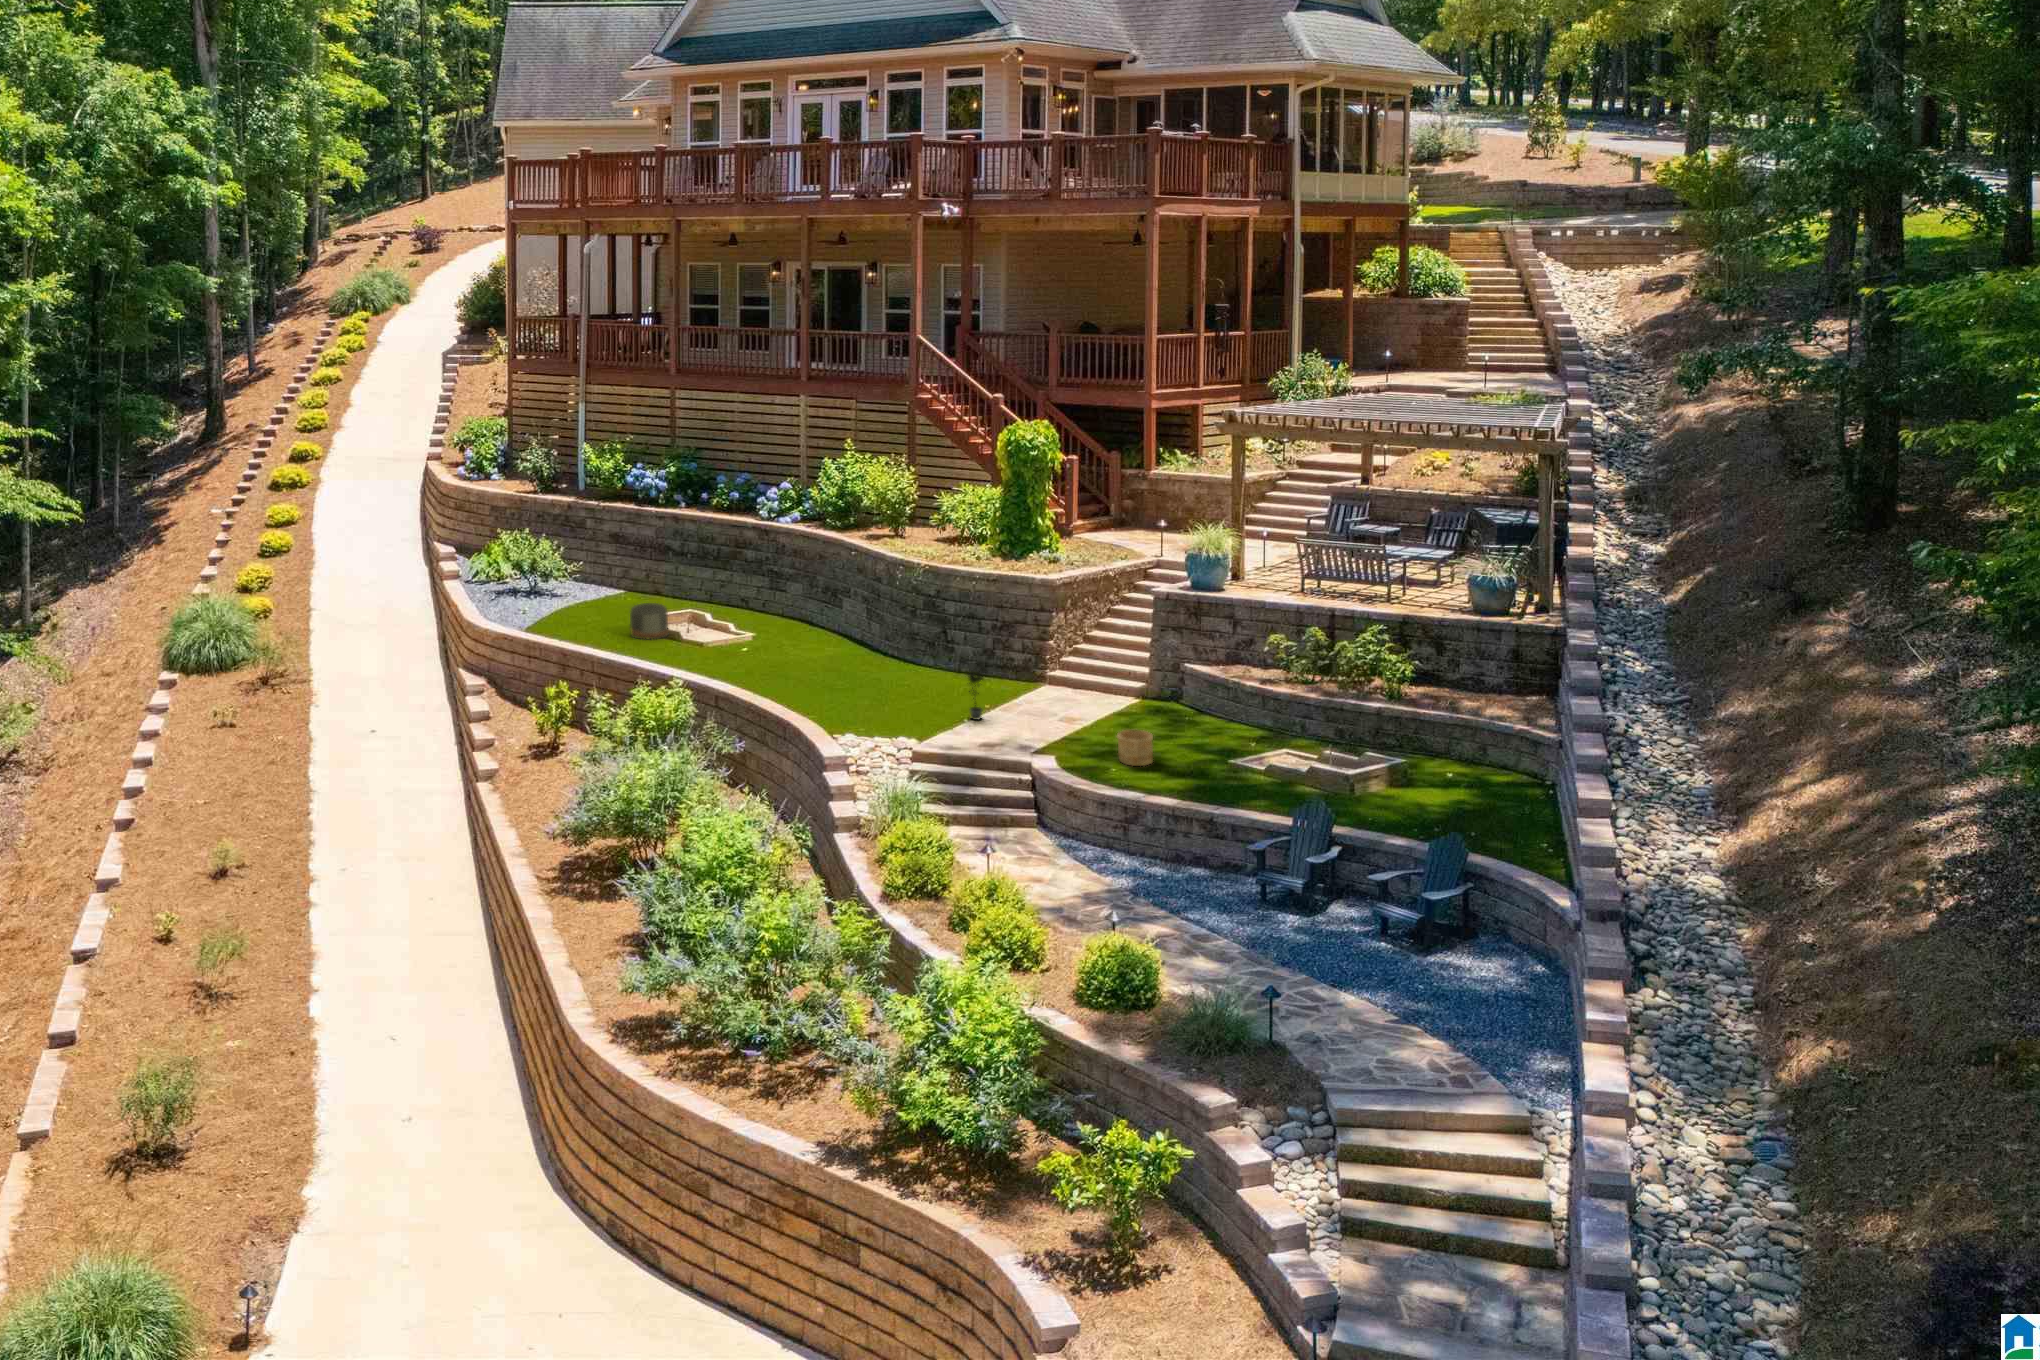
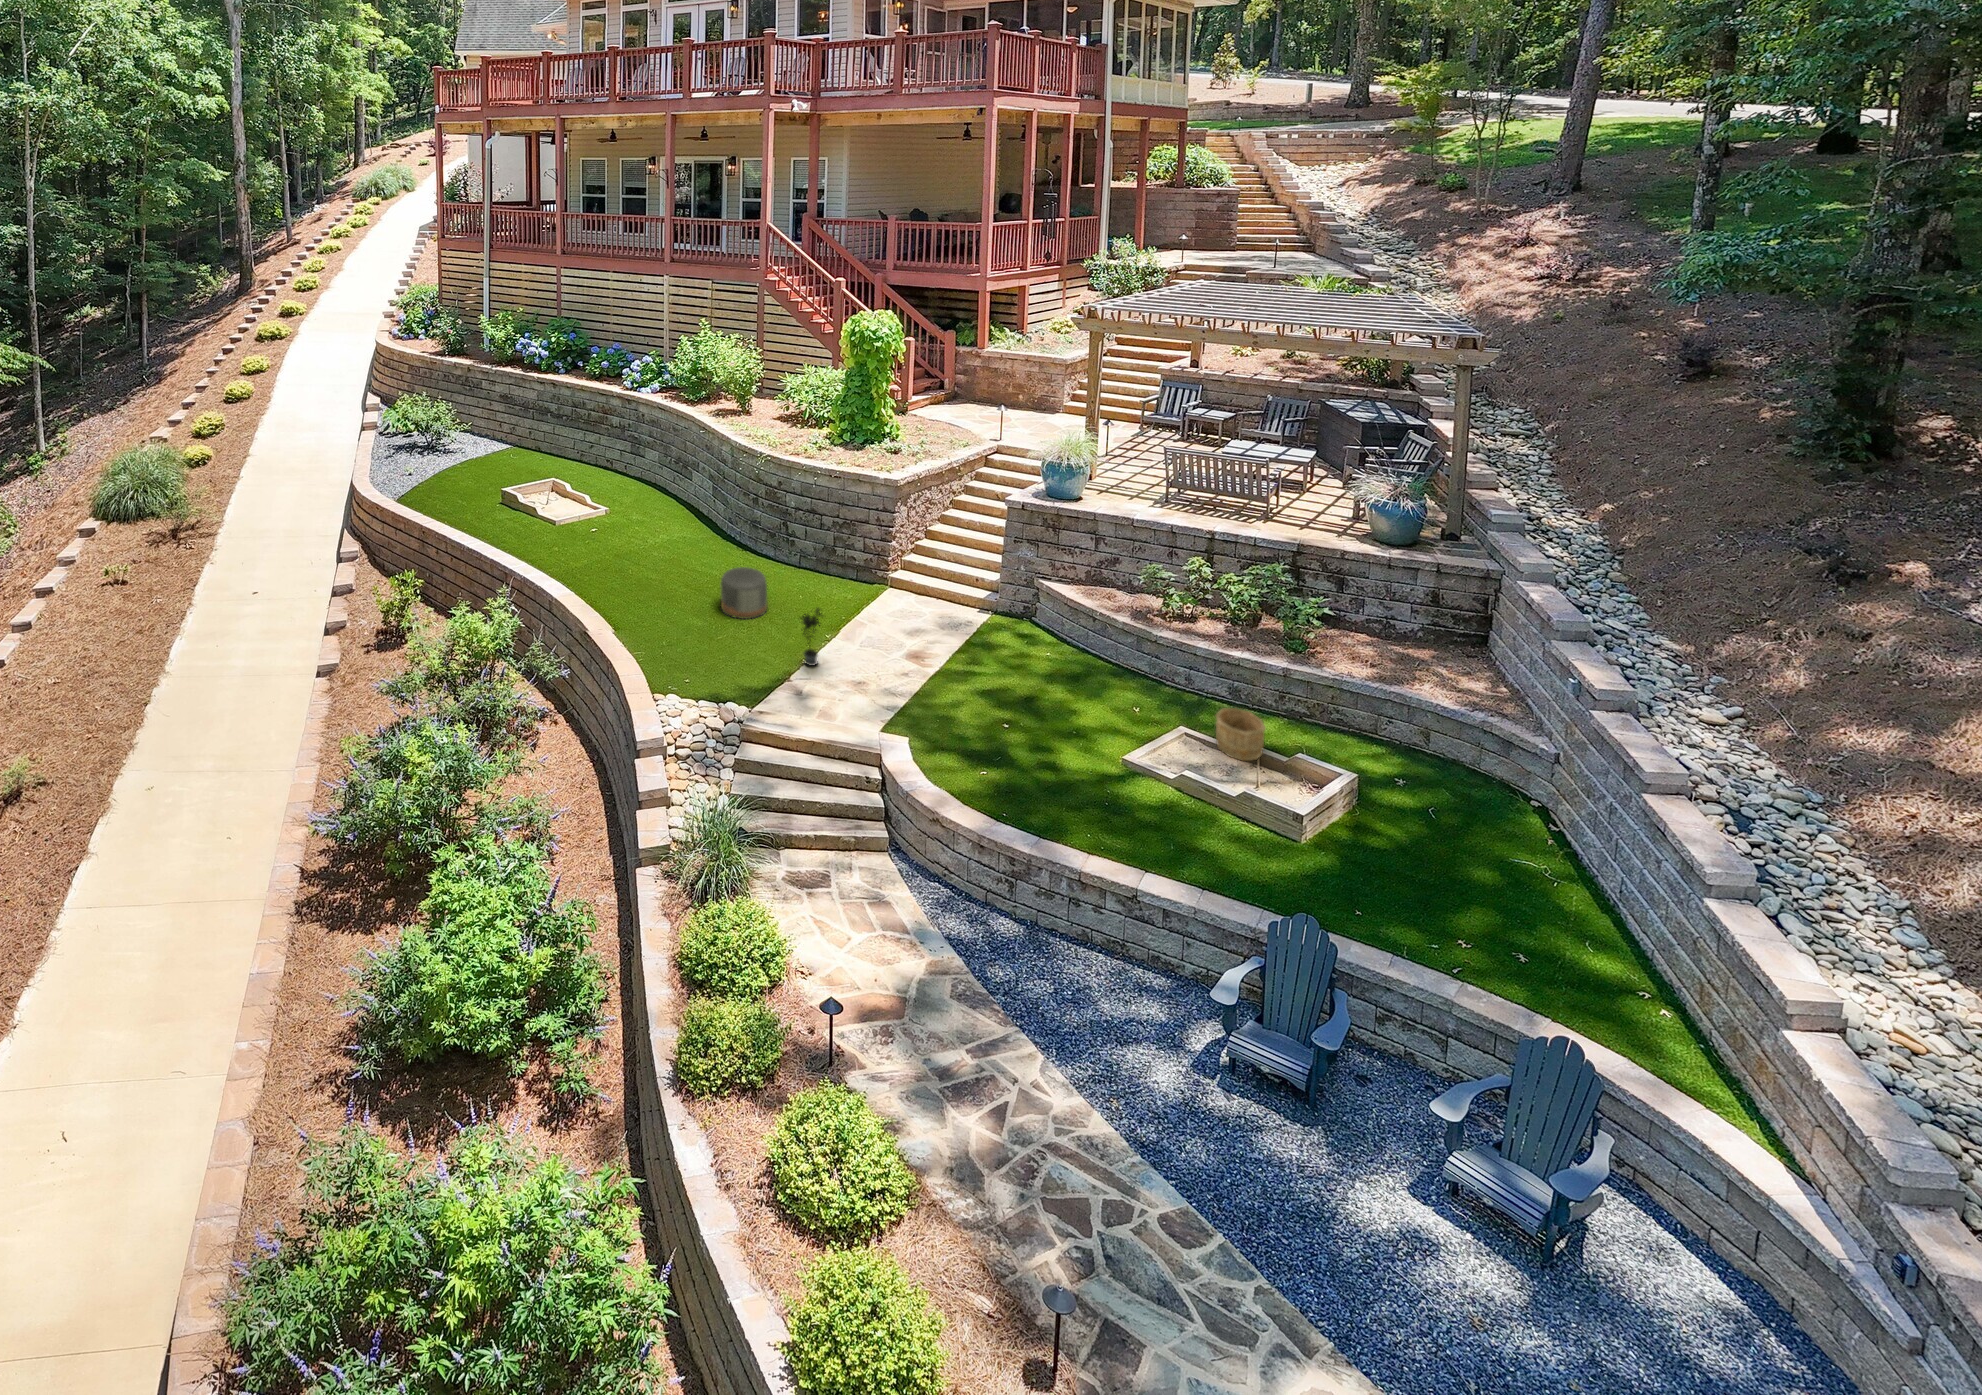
pouf: present [630,603,669,640] -> present [720,567,768,619]
wooden bucket: present [1117,729,1153,766] -> present [1216,708,1266,761]

